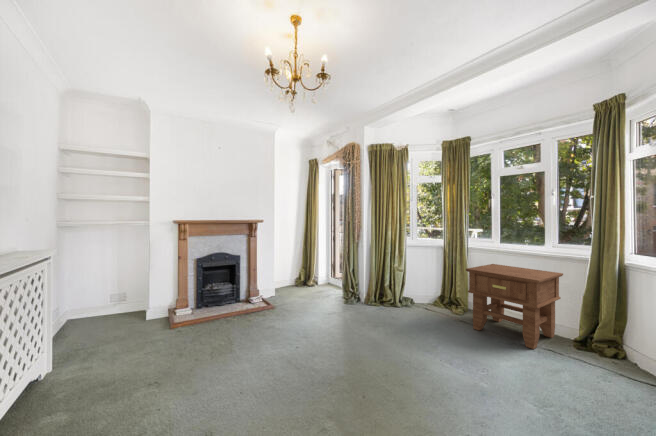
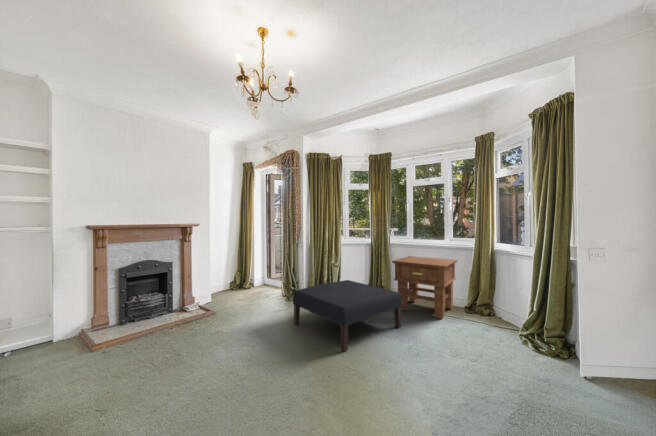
ottoman: none [344,287,471,369] -> present [293,280,402,351]

